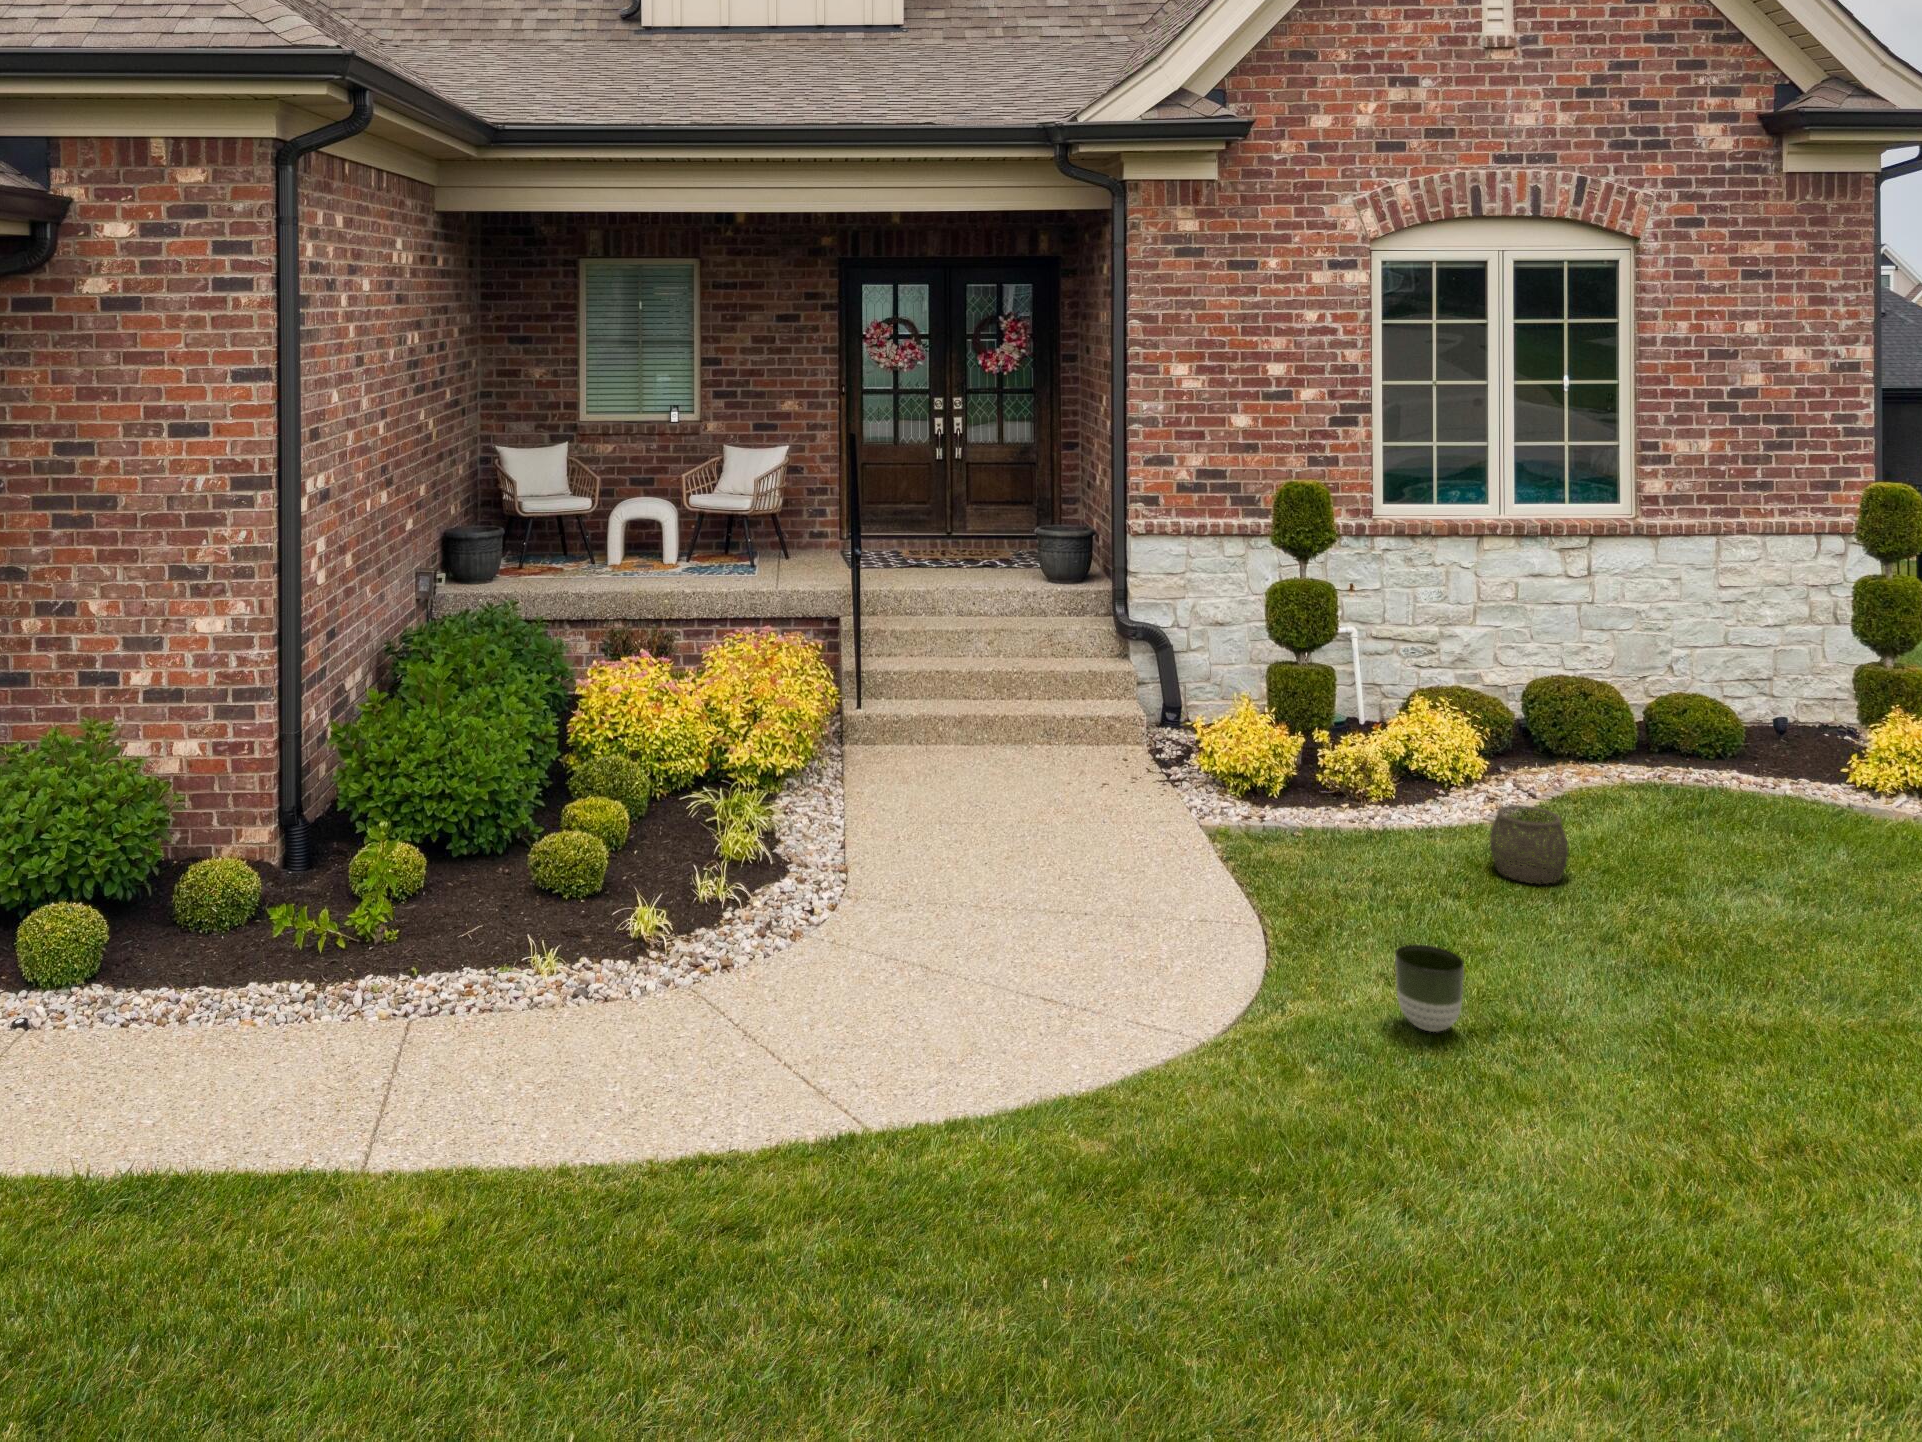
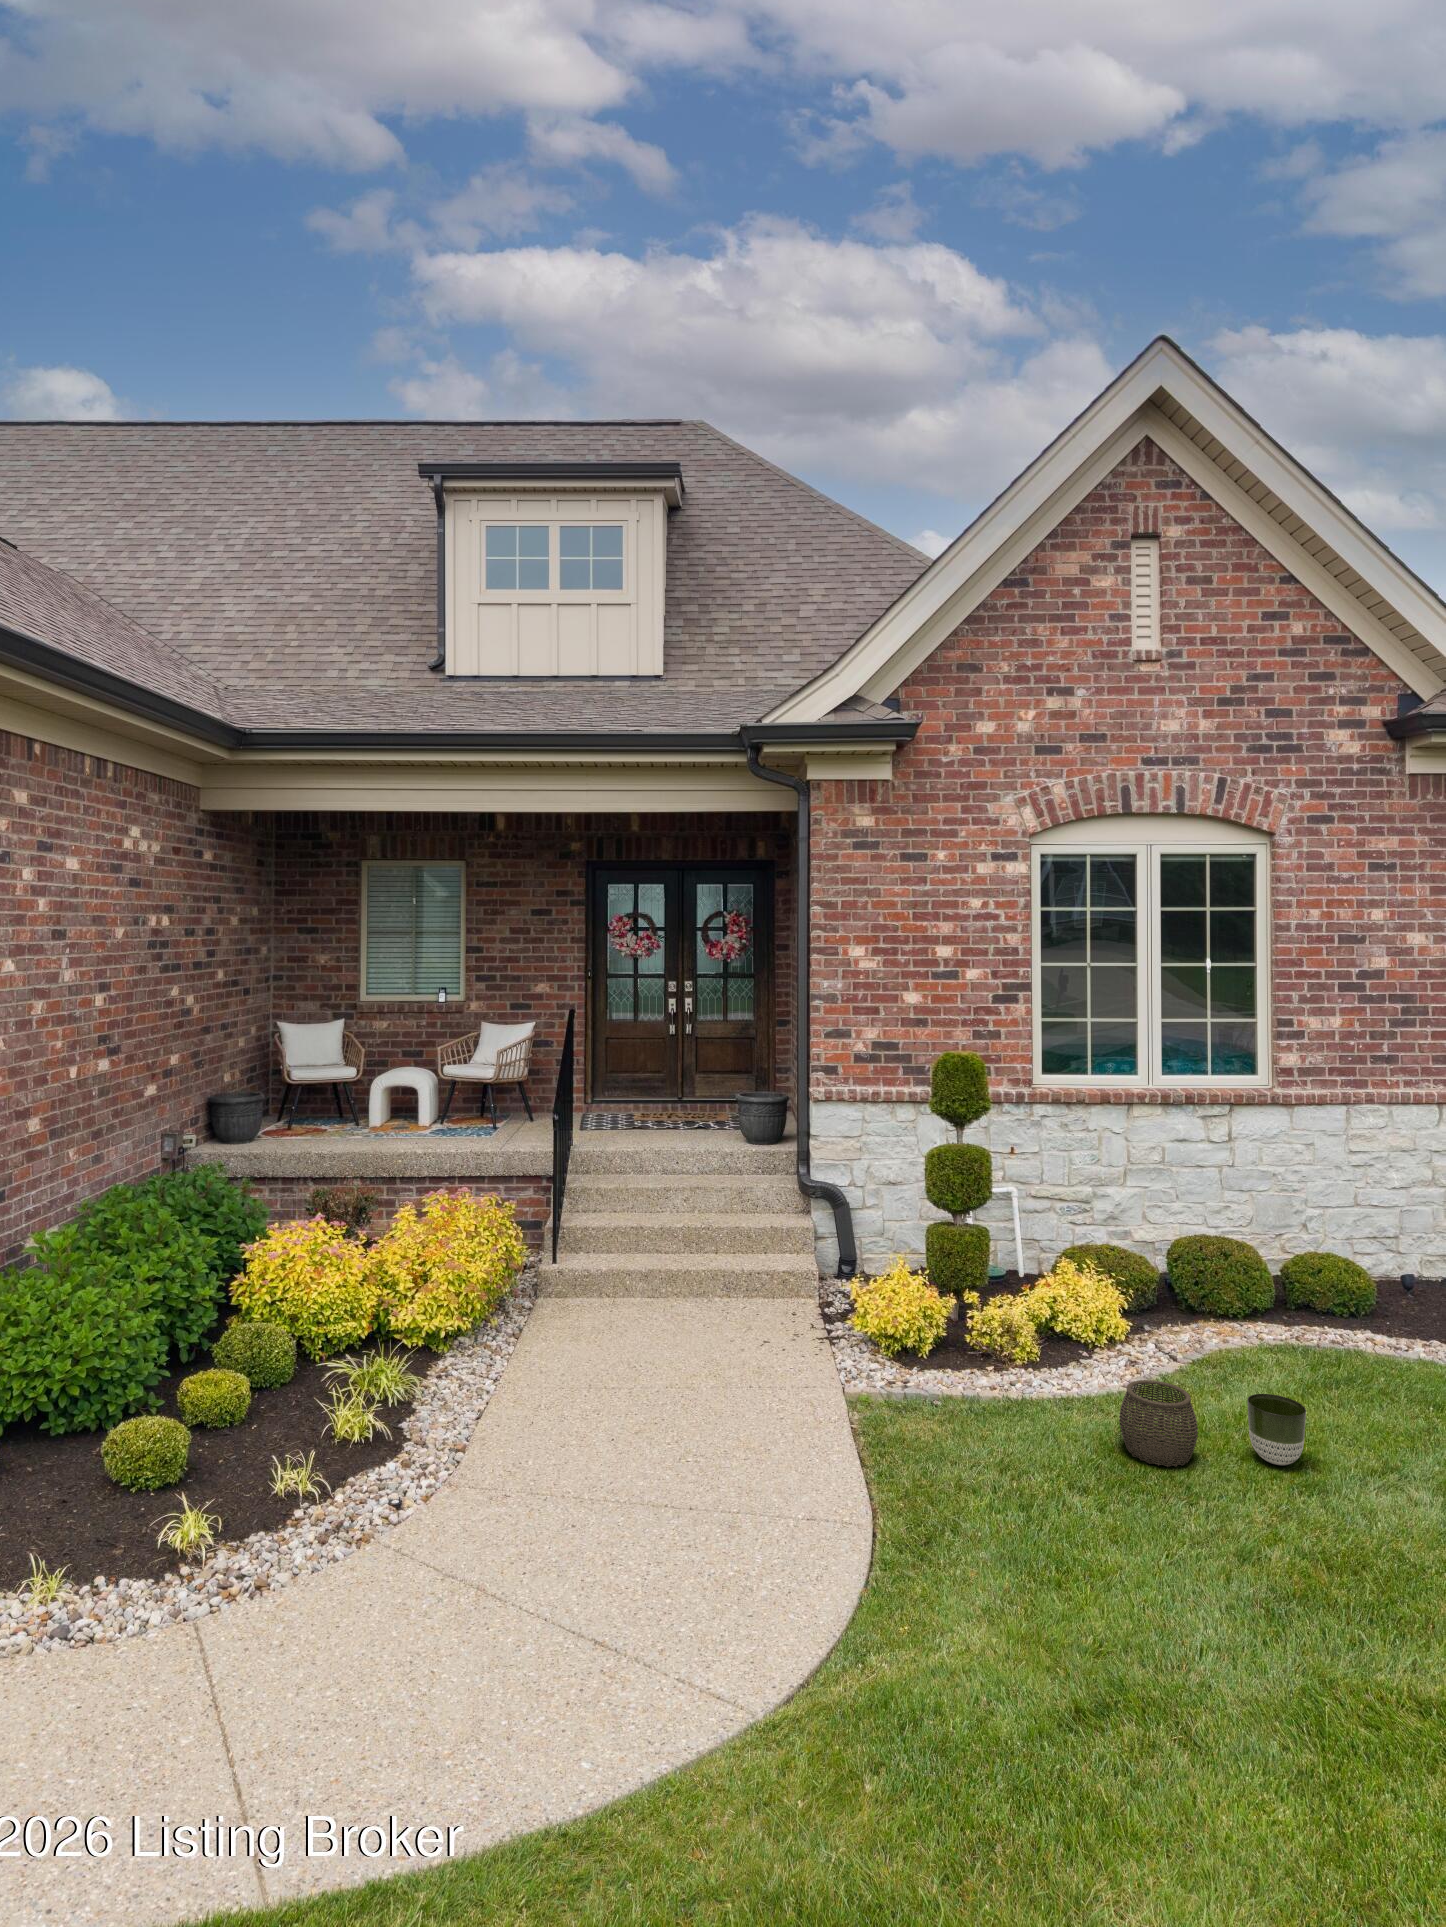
planter: present [1395,944,1464,1032] -> present [1247,1394,1306,1465]

